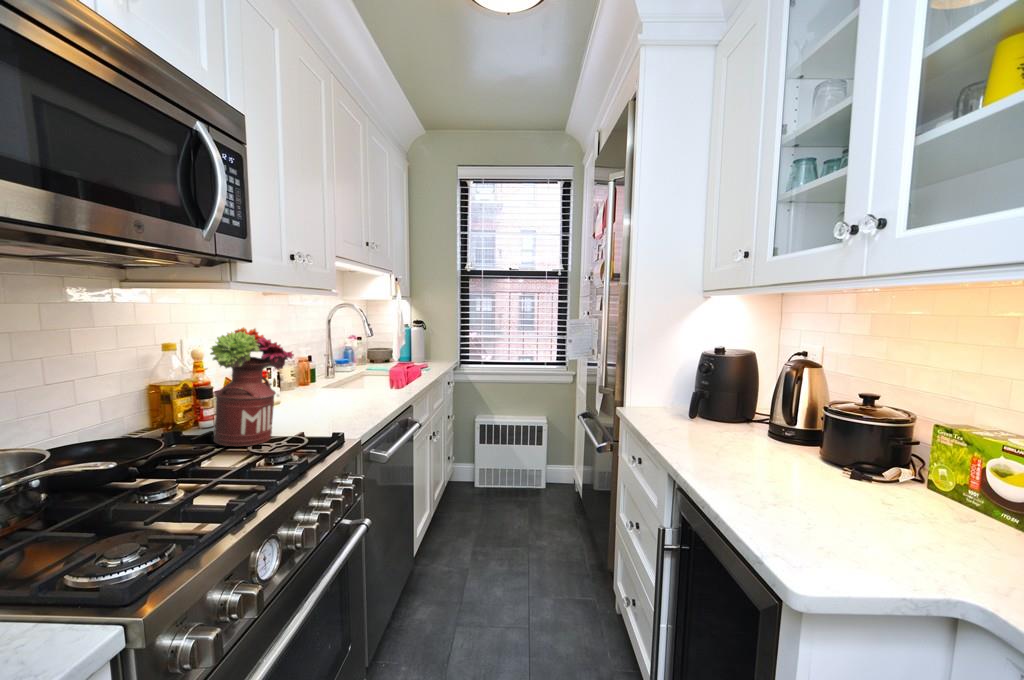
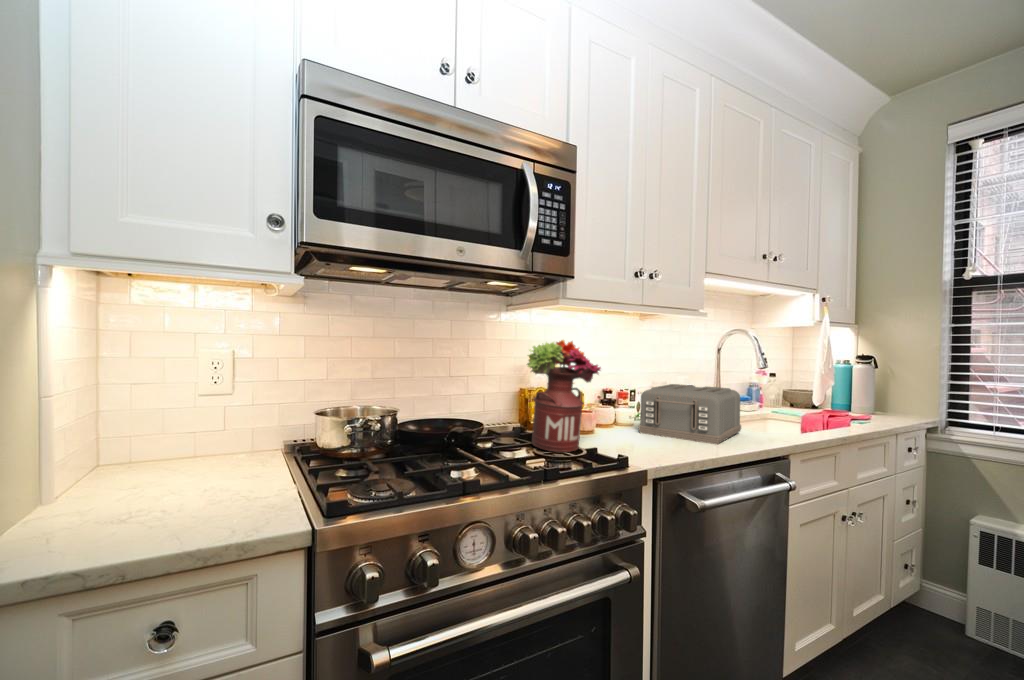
toaster: none [295,357,372,409] -> present [638,384,741,444]

